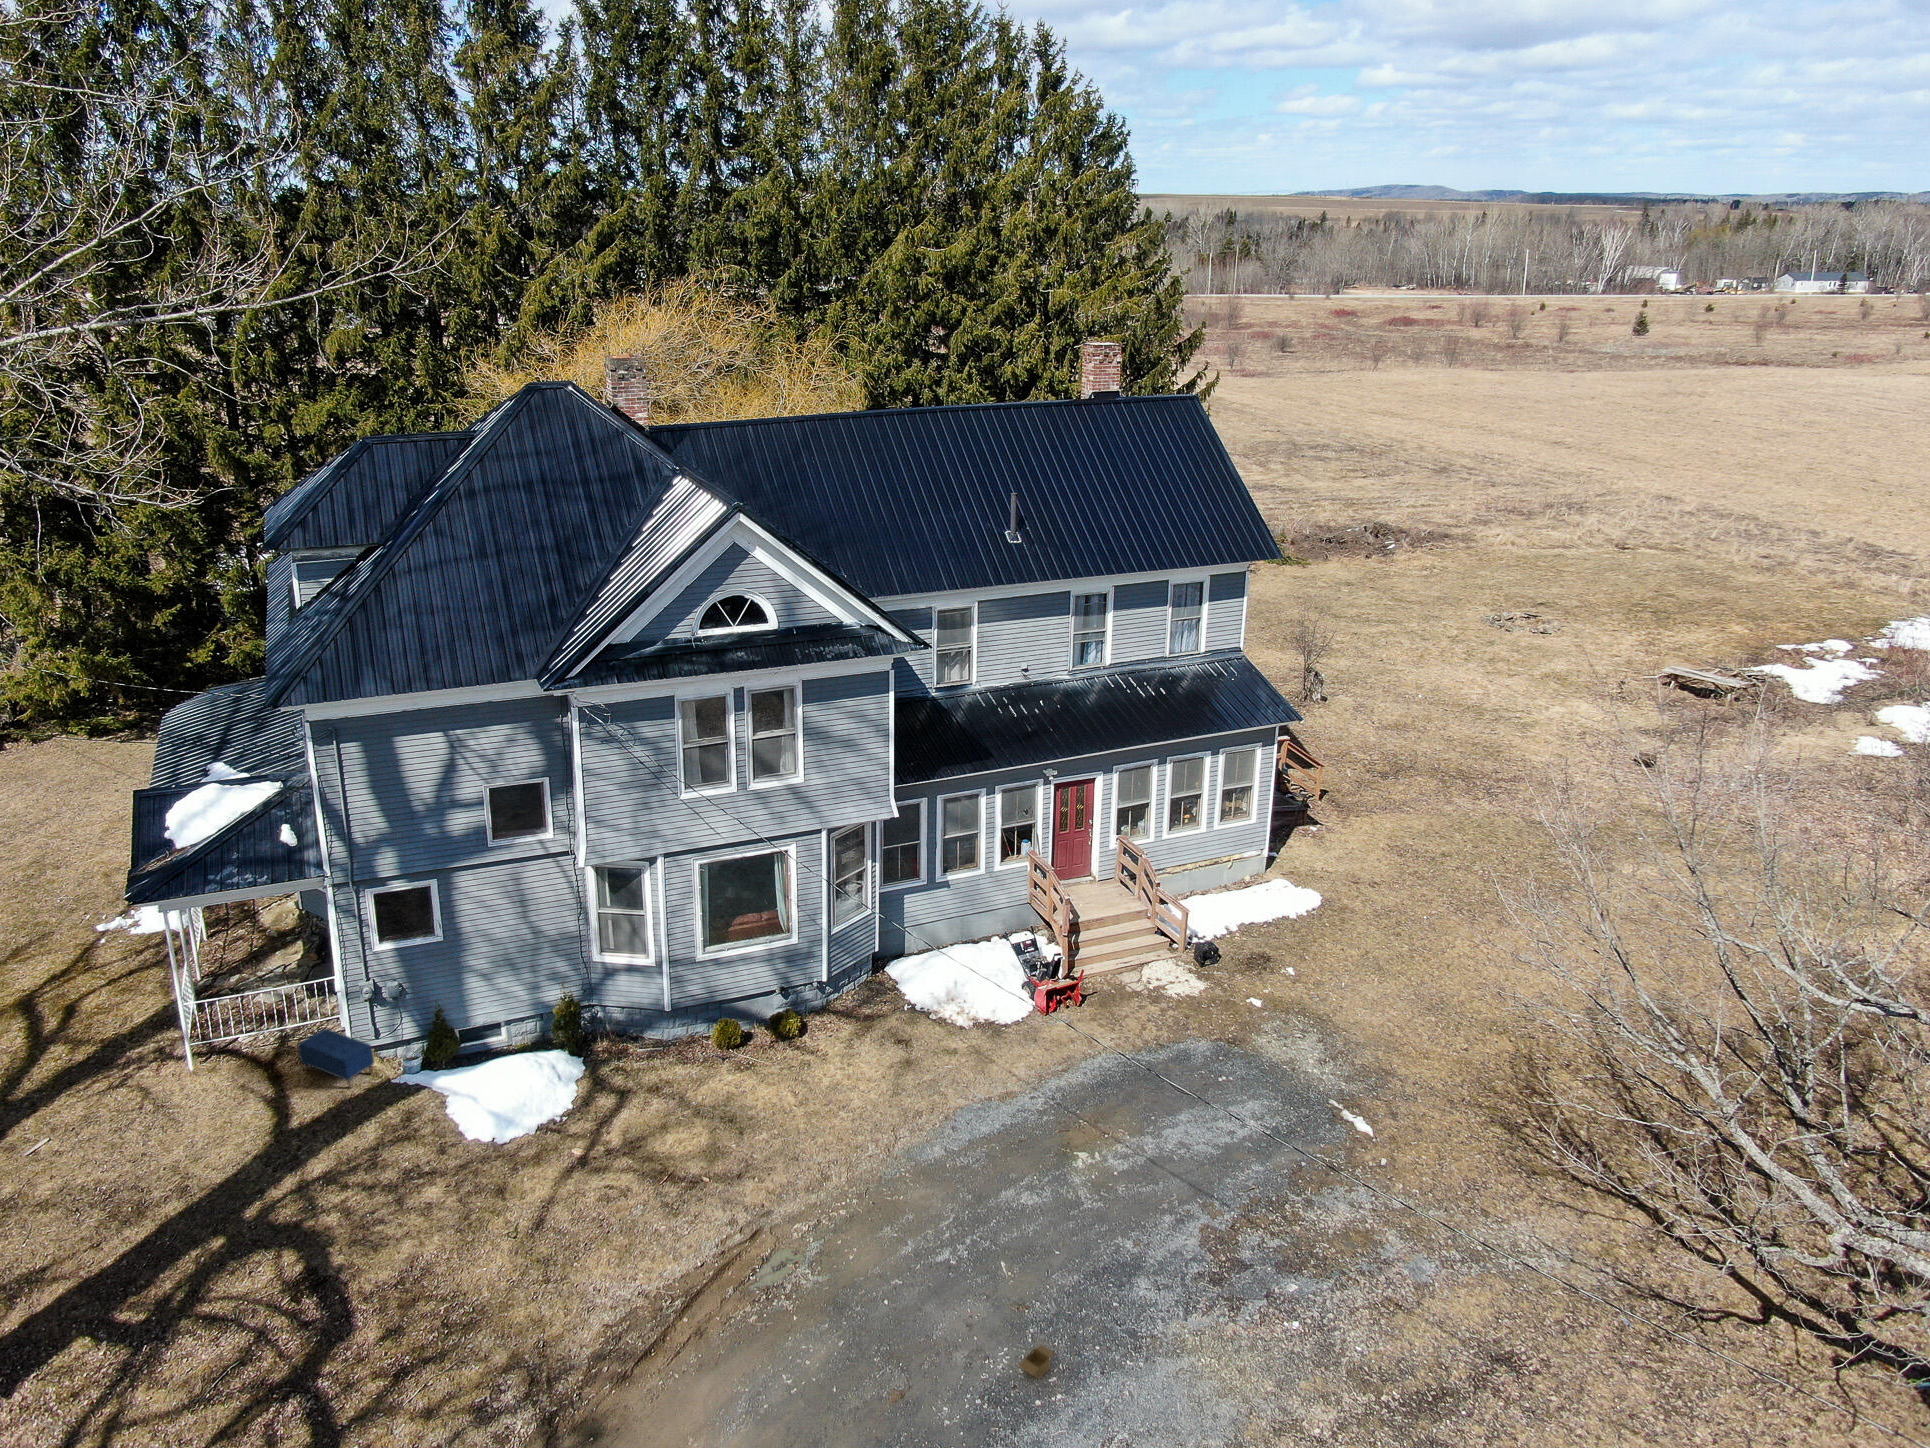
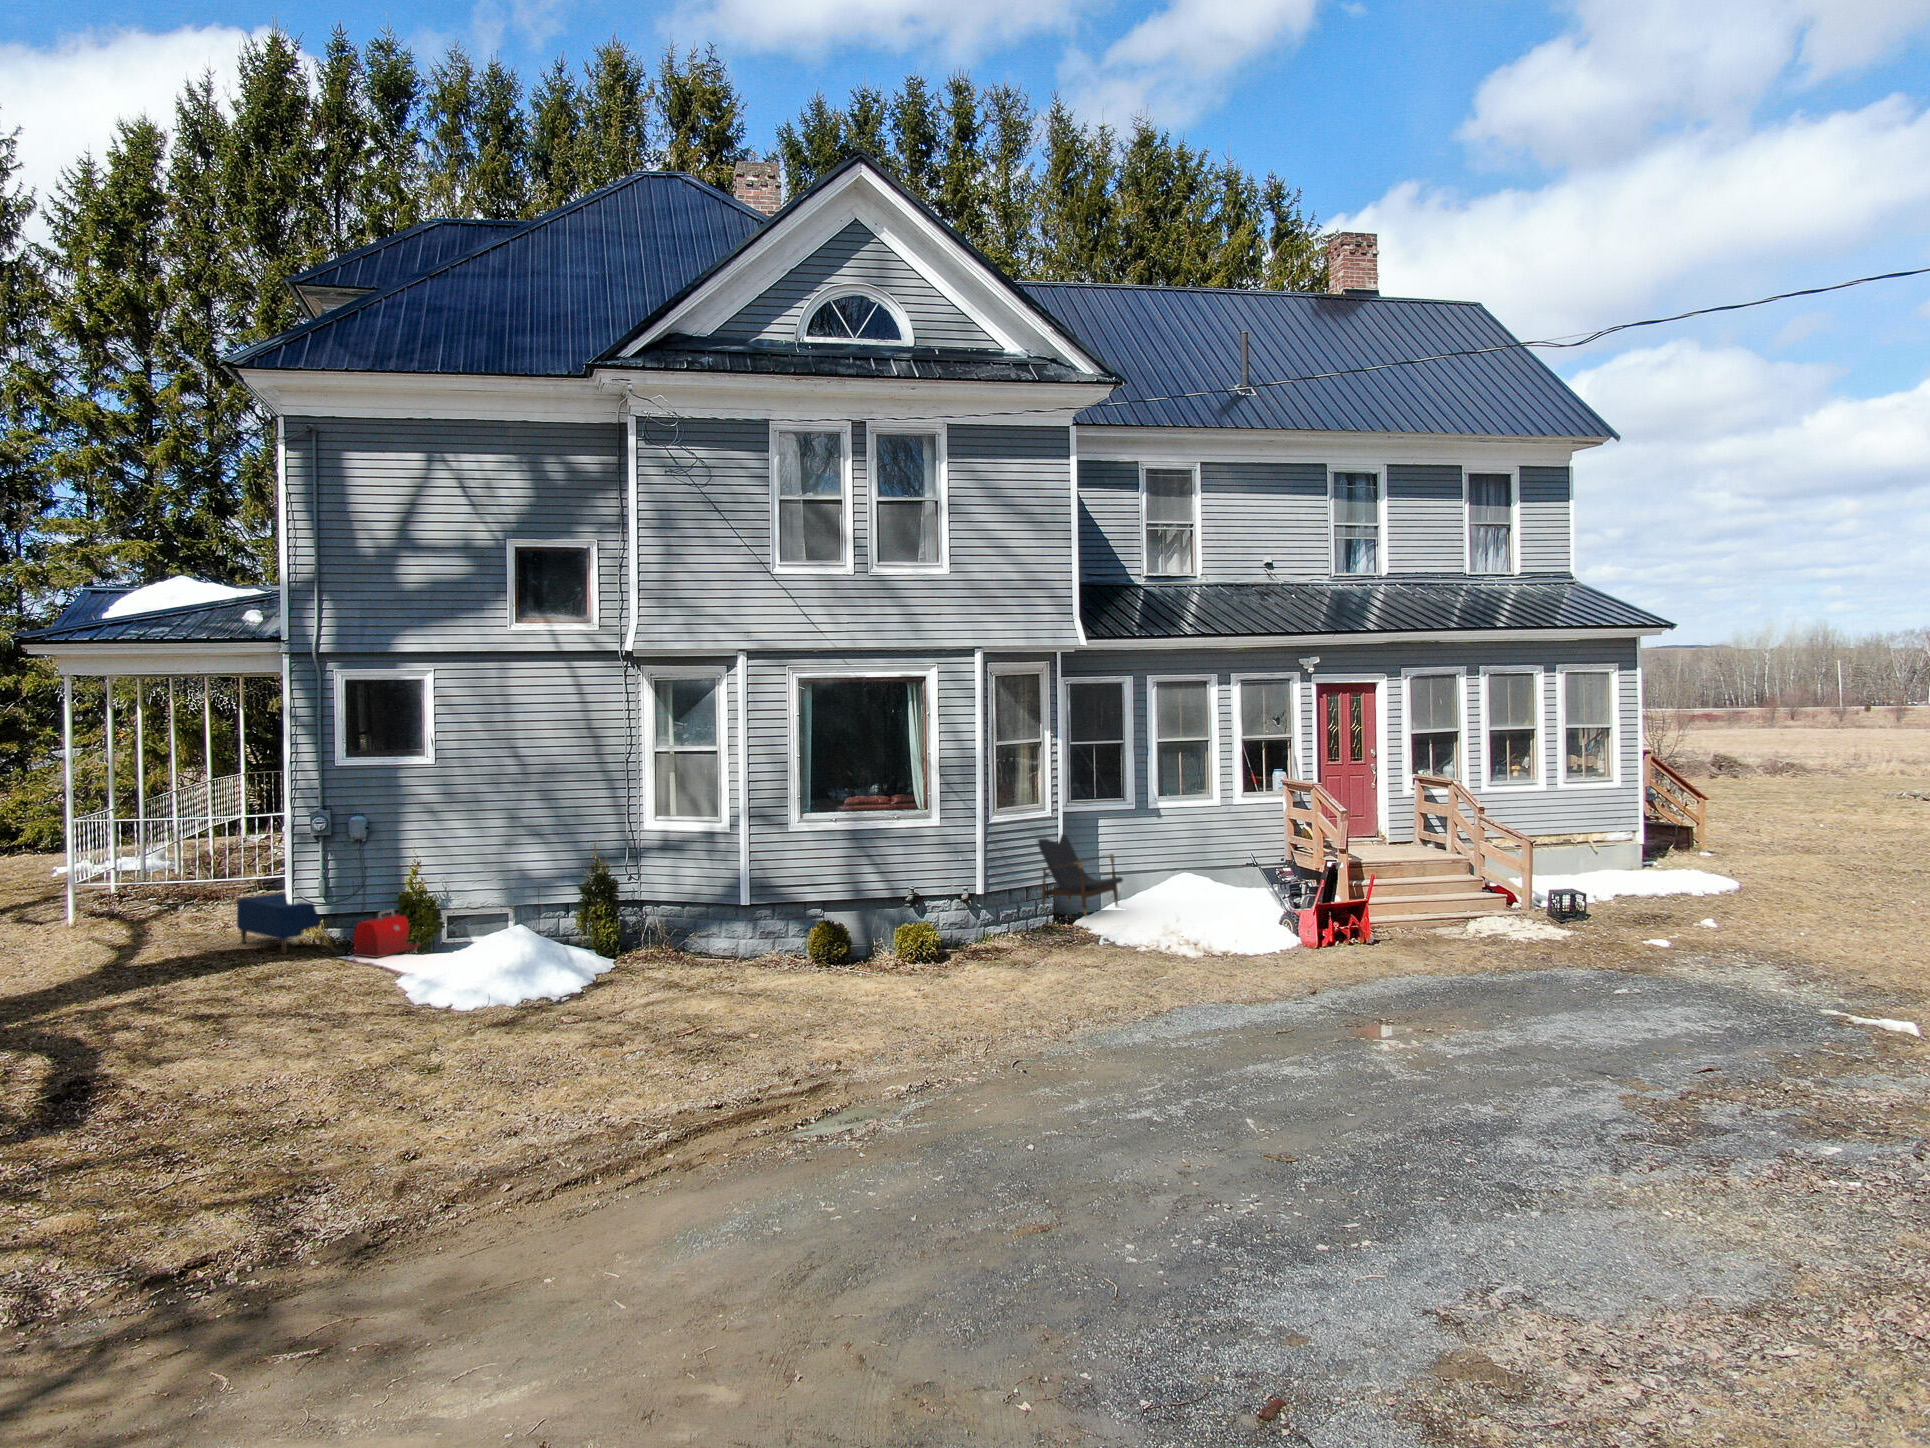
lounge chair: none [863,922,921,991] -> present [1038,834,1123,917]
toolbox: none [402,1048,445,1090] -> present [354,909,419,958]
cardboard box: present [1020,1345,1054,1379] -> none [1295,1214,1383,1274]

